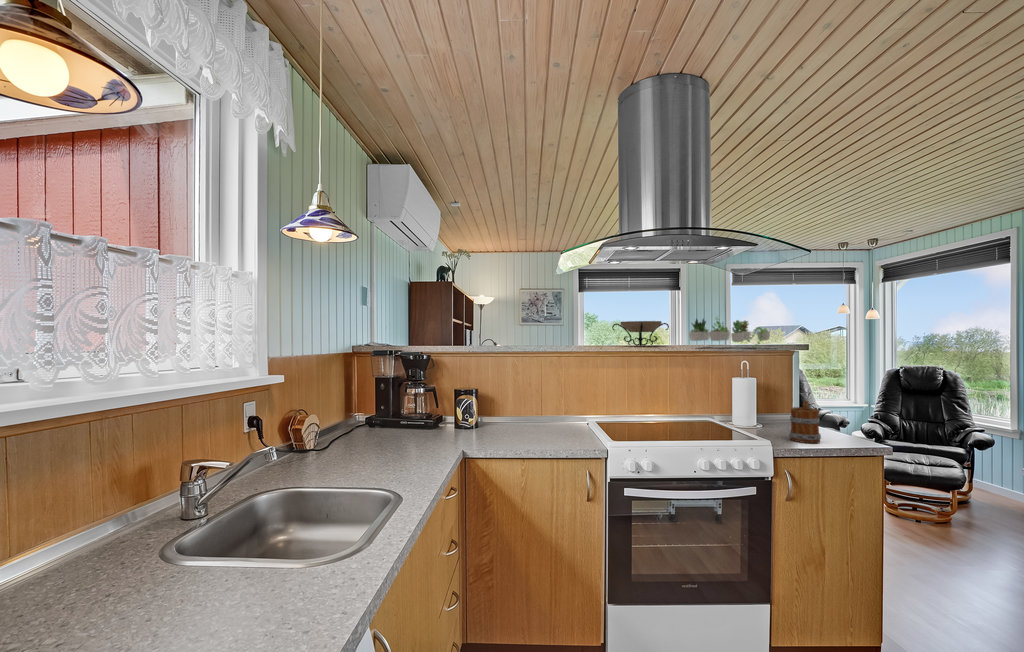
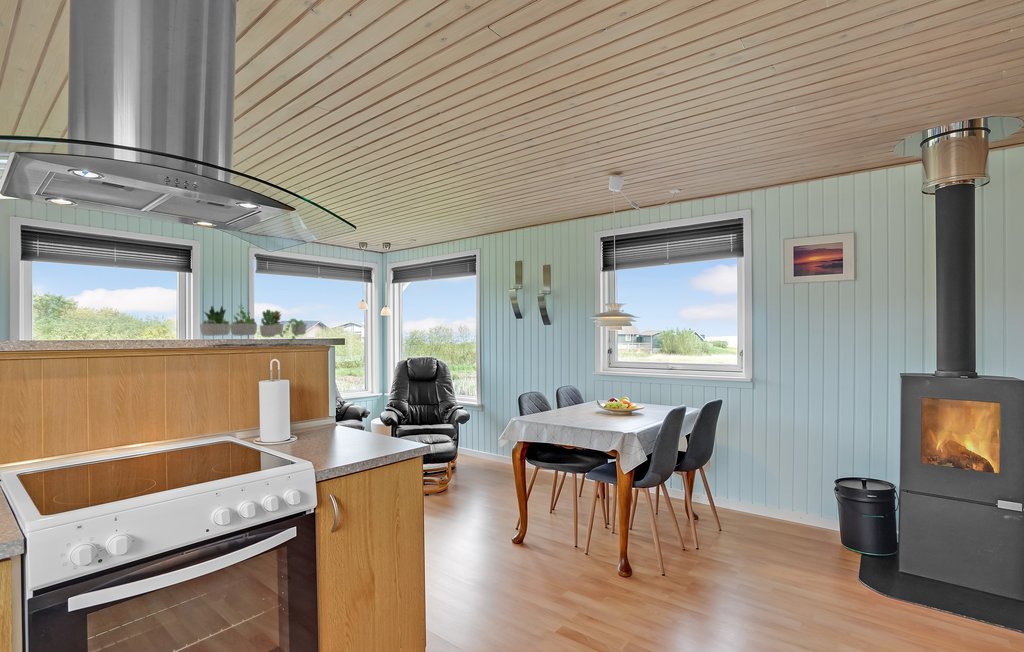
decorative bowl: present [612,321,669,346] -> none [65,307,170,344]
mug: present [790,401,821,443] -> none [332,404,365,454]

